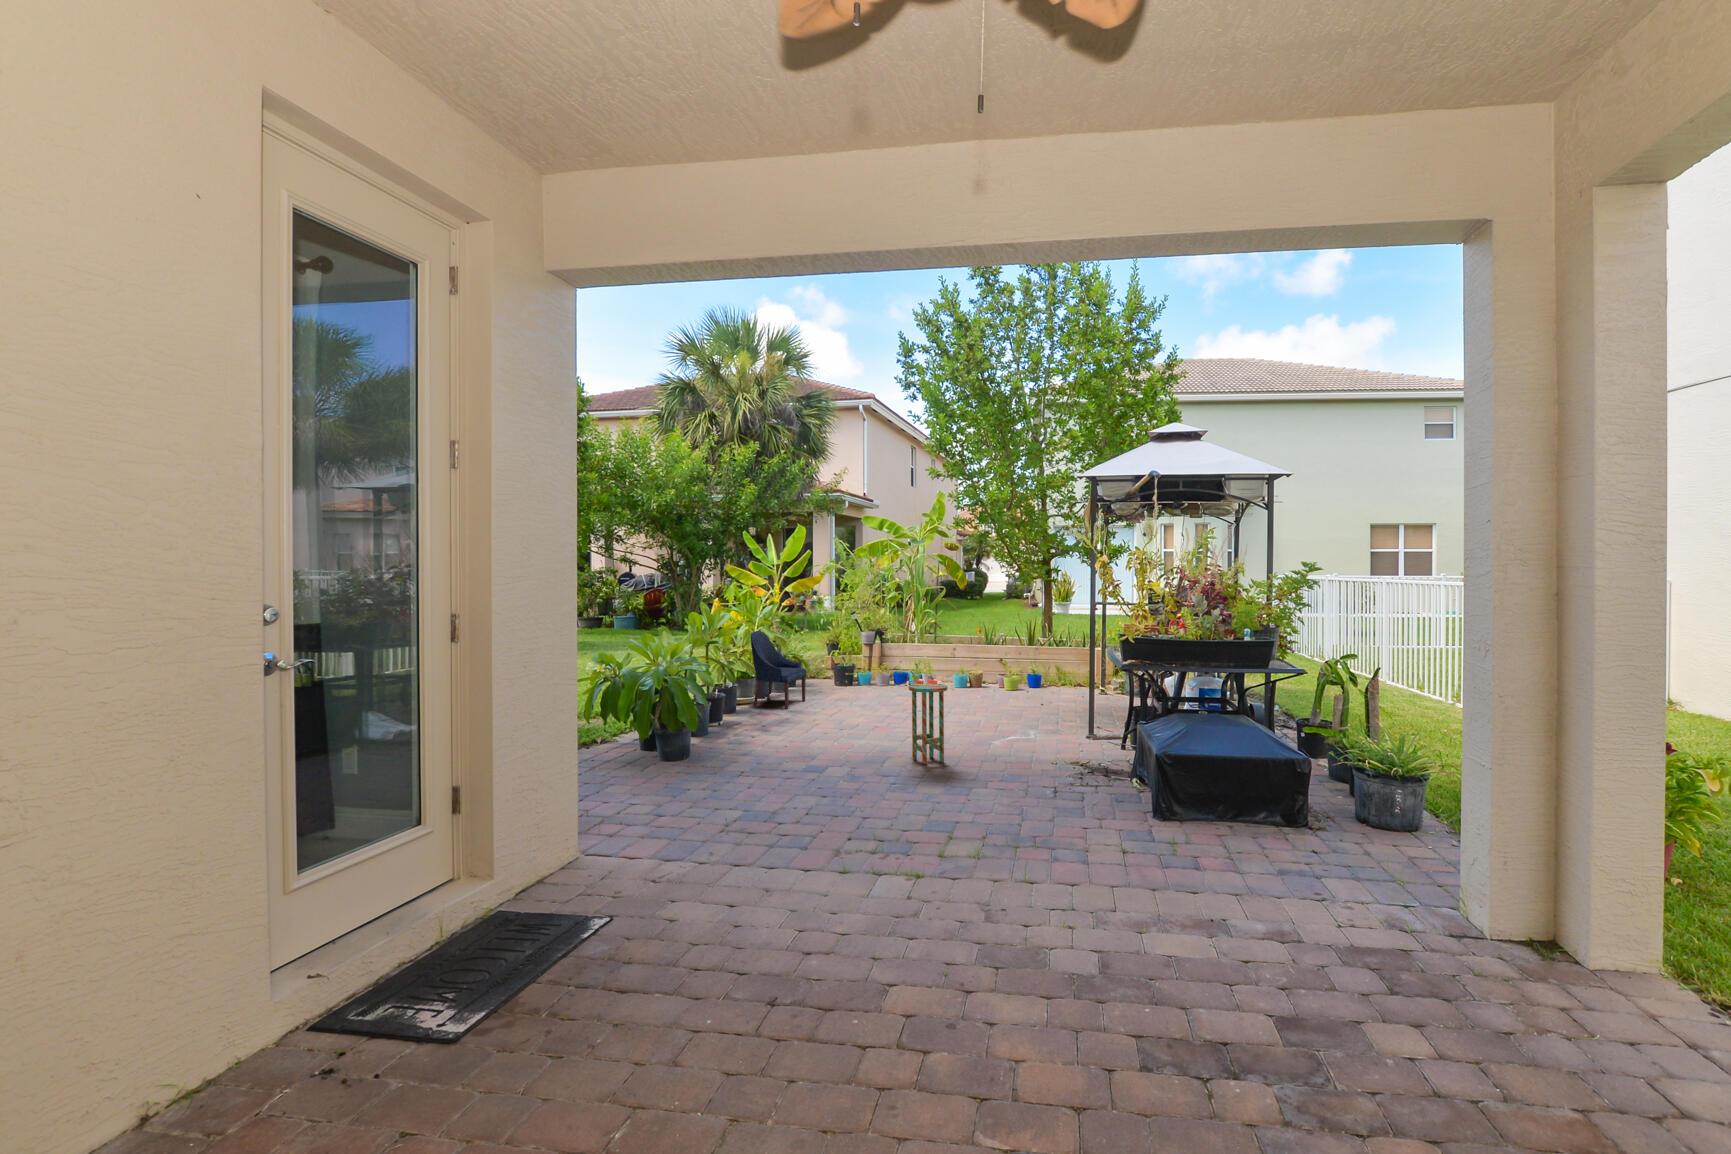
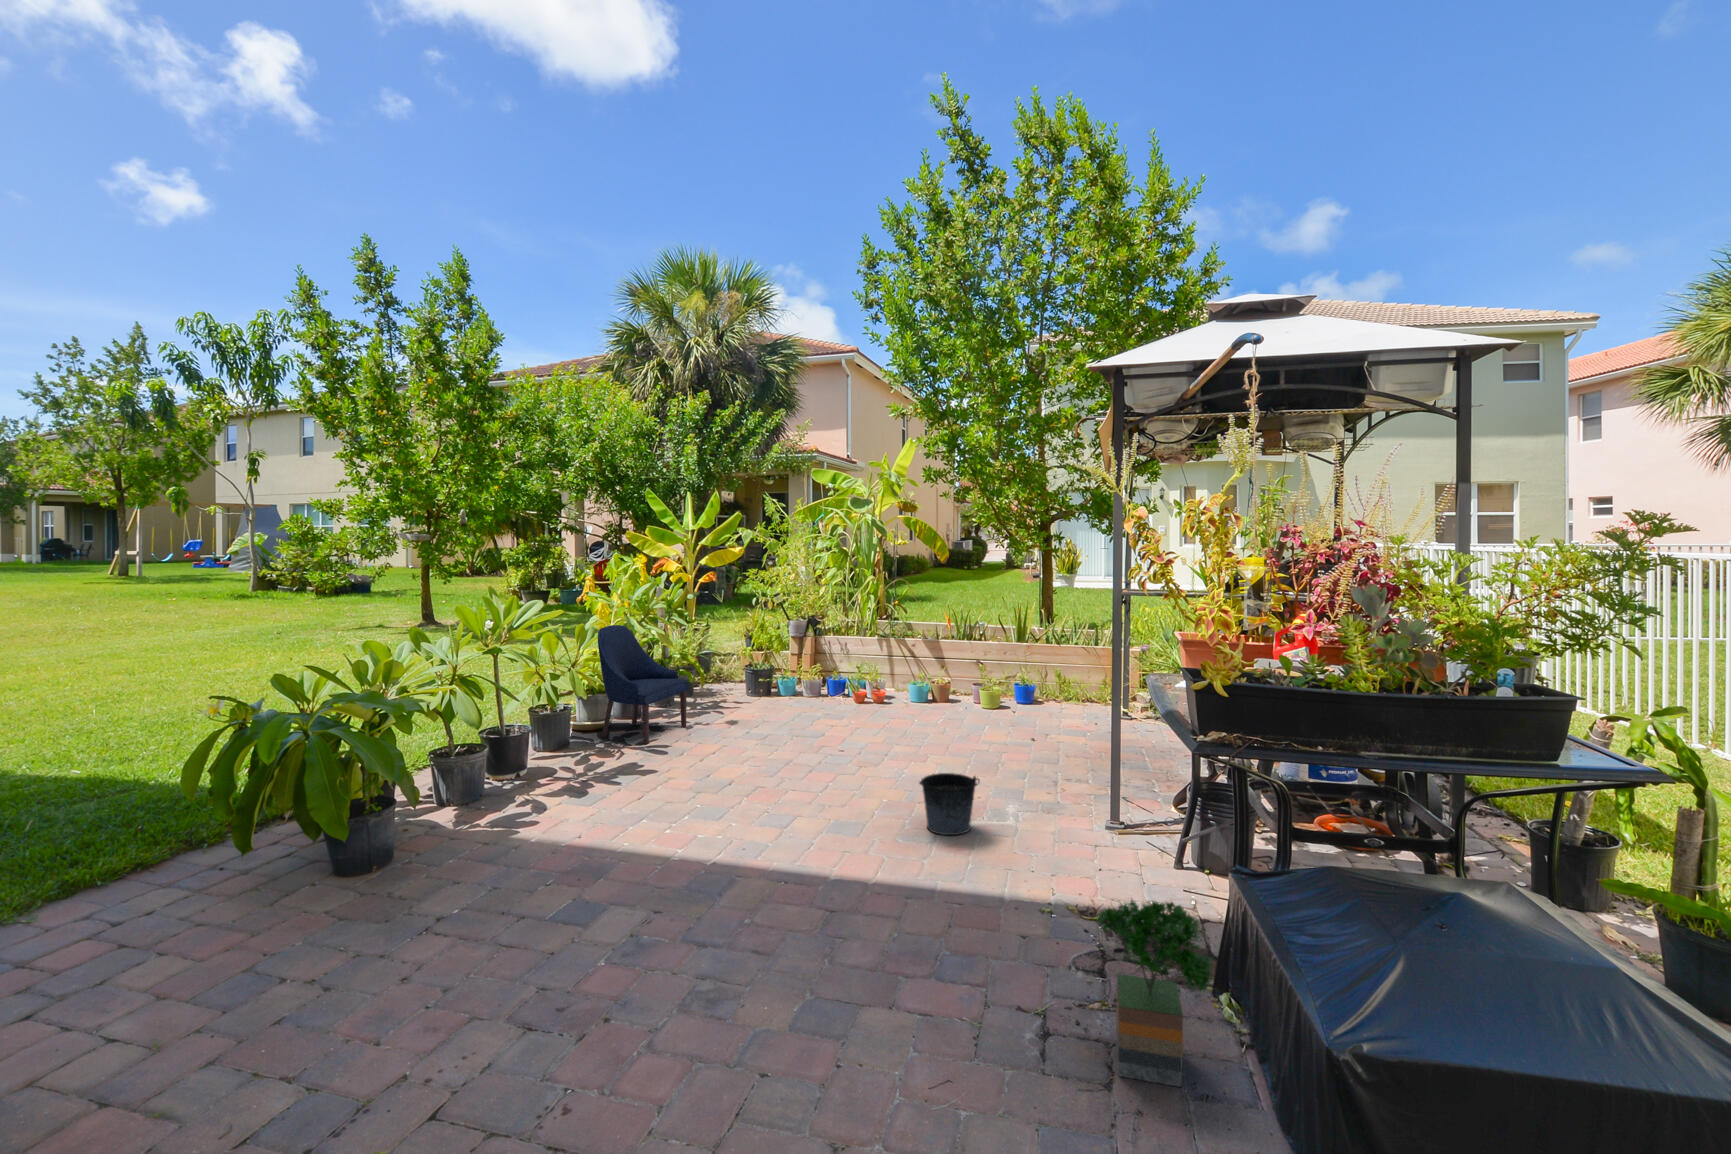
side table: present [909,684,947,764] -> none [757,753,834,925]
bucket: none [981,708,1015,740] -> present [919,773,980,835]
potted tree: none [1074,723,1121,793] -> present [1097,899,1212,1087]

